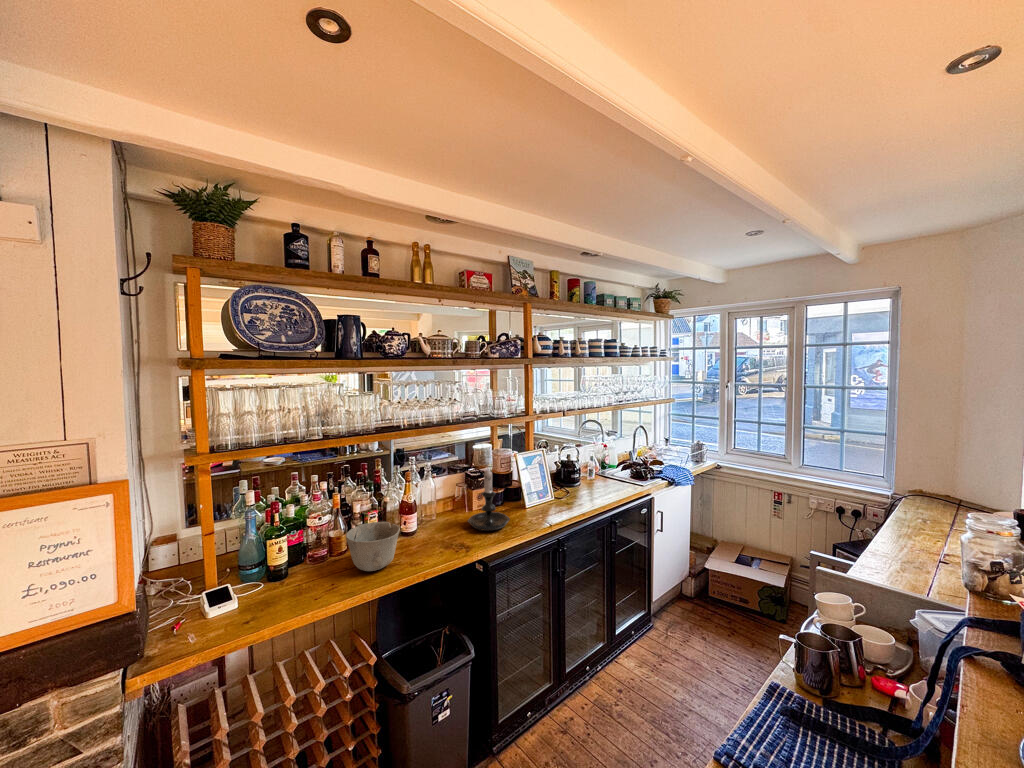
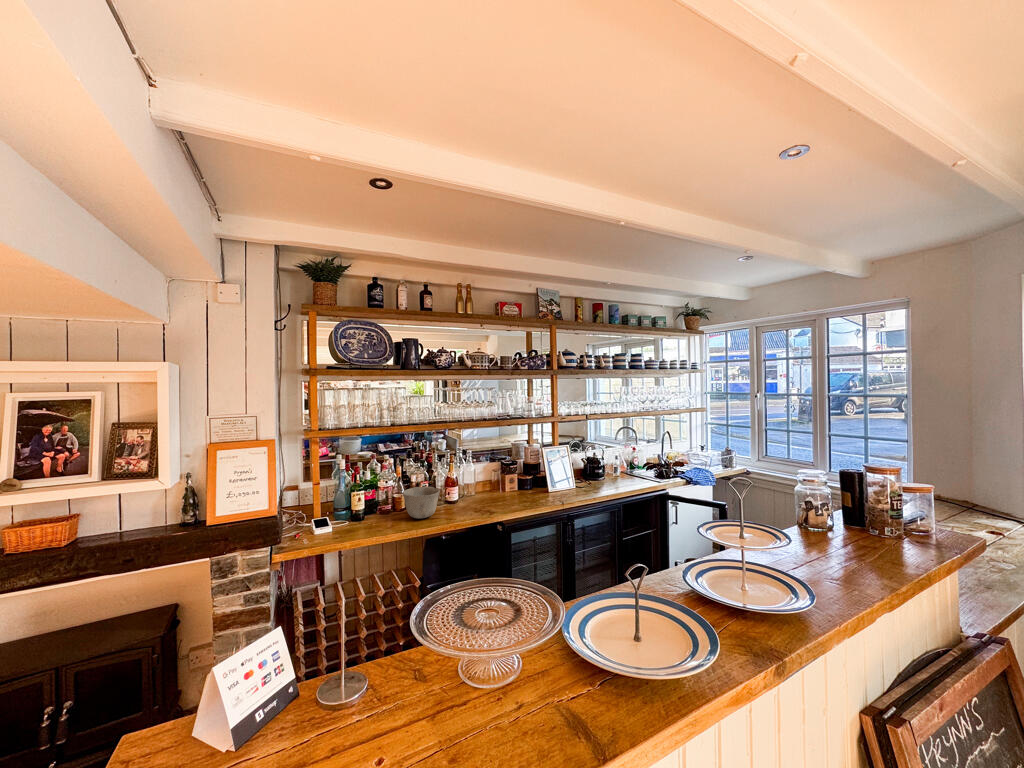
candle holder: present [468,471,510,531] -> none [495,454,528,502]

